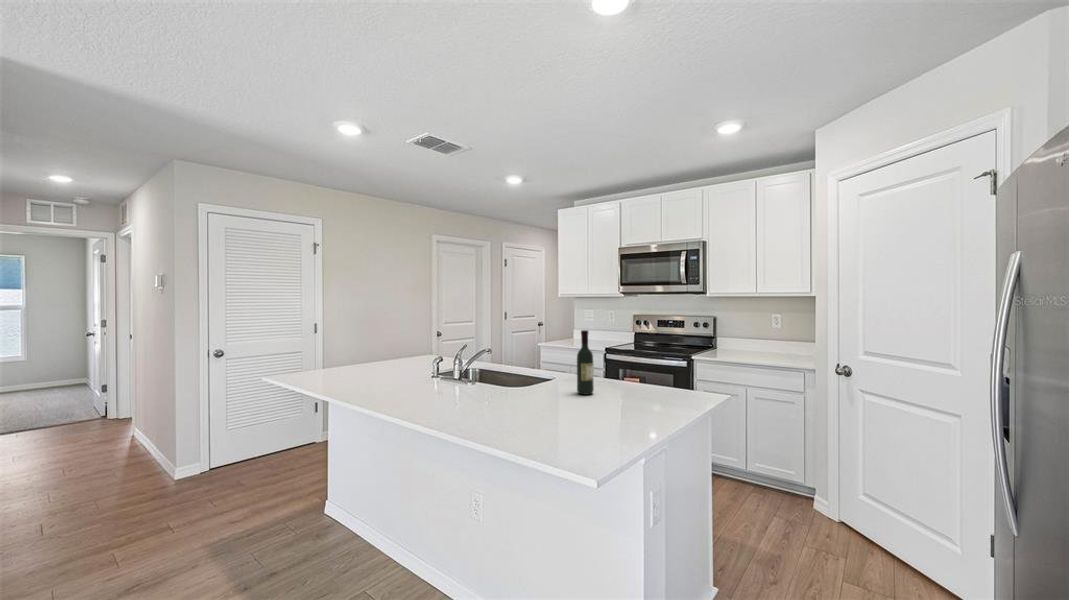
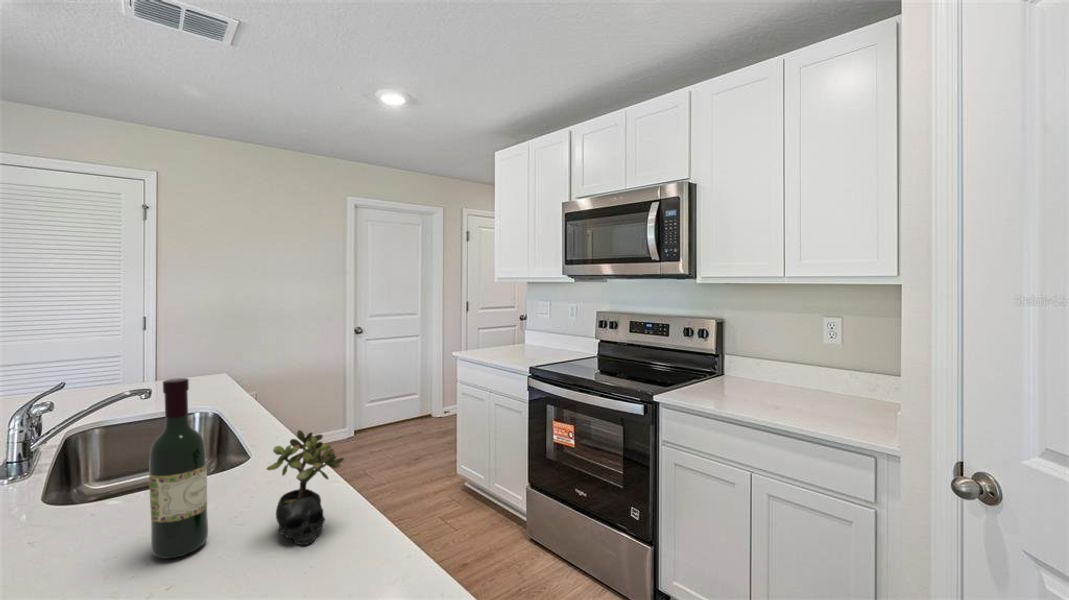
succulent plant: none [606,352,634,391] -> present [267,430,344,545]

